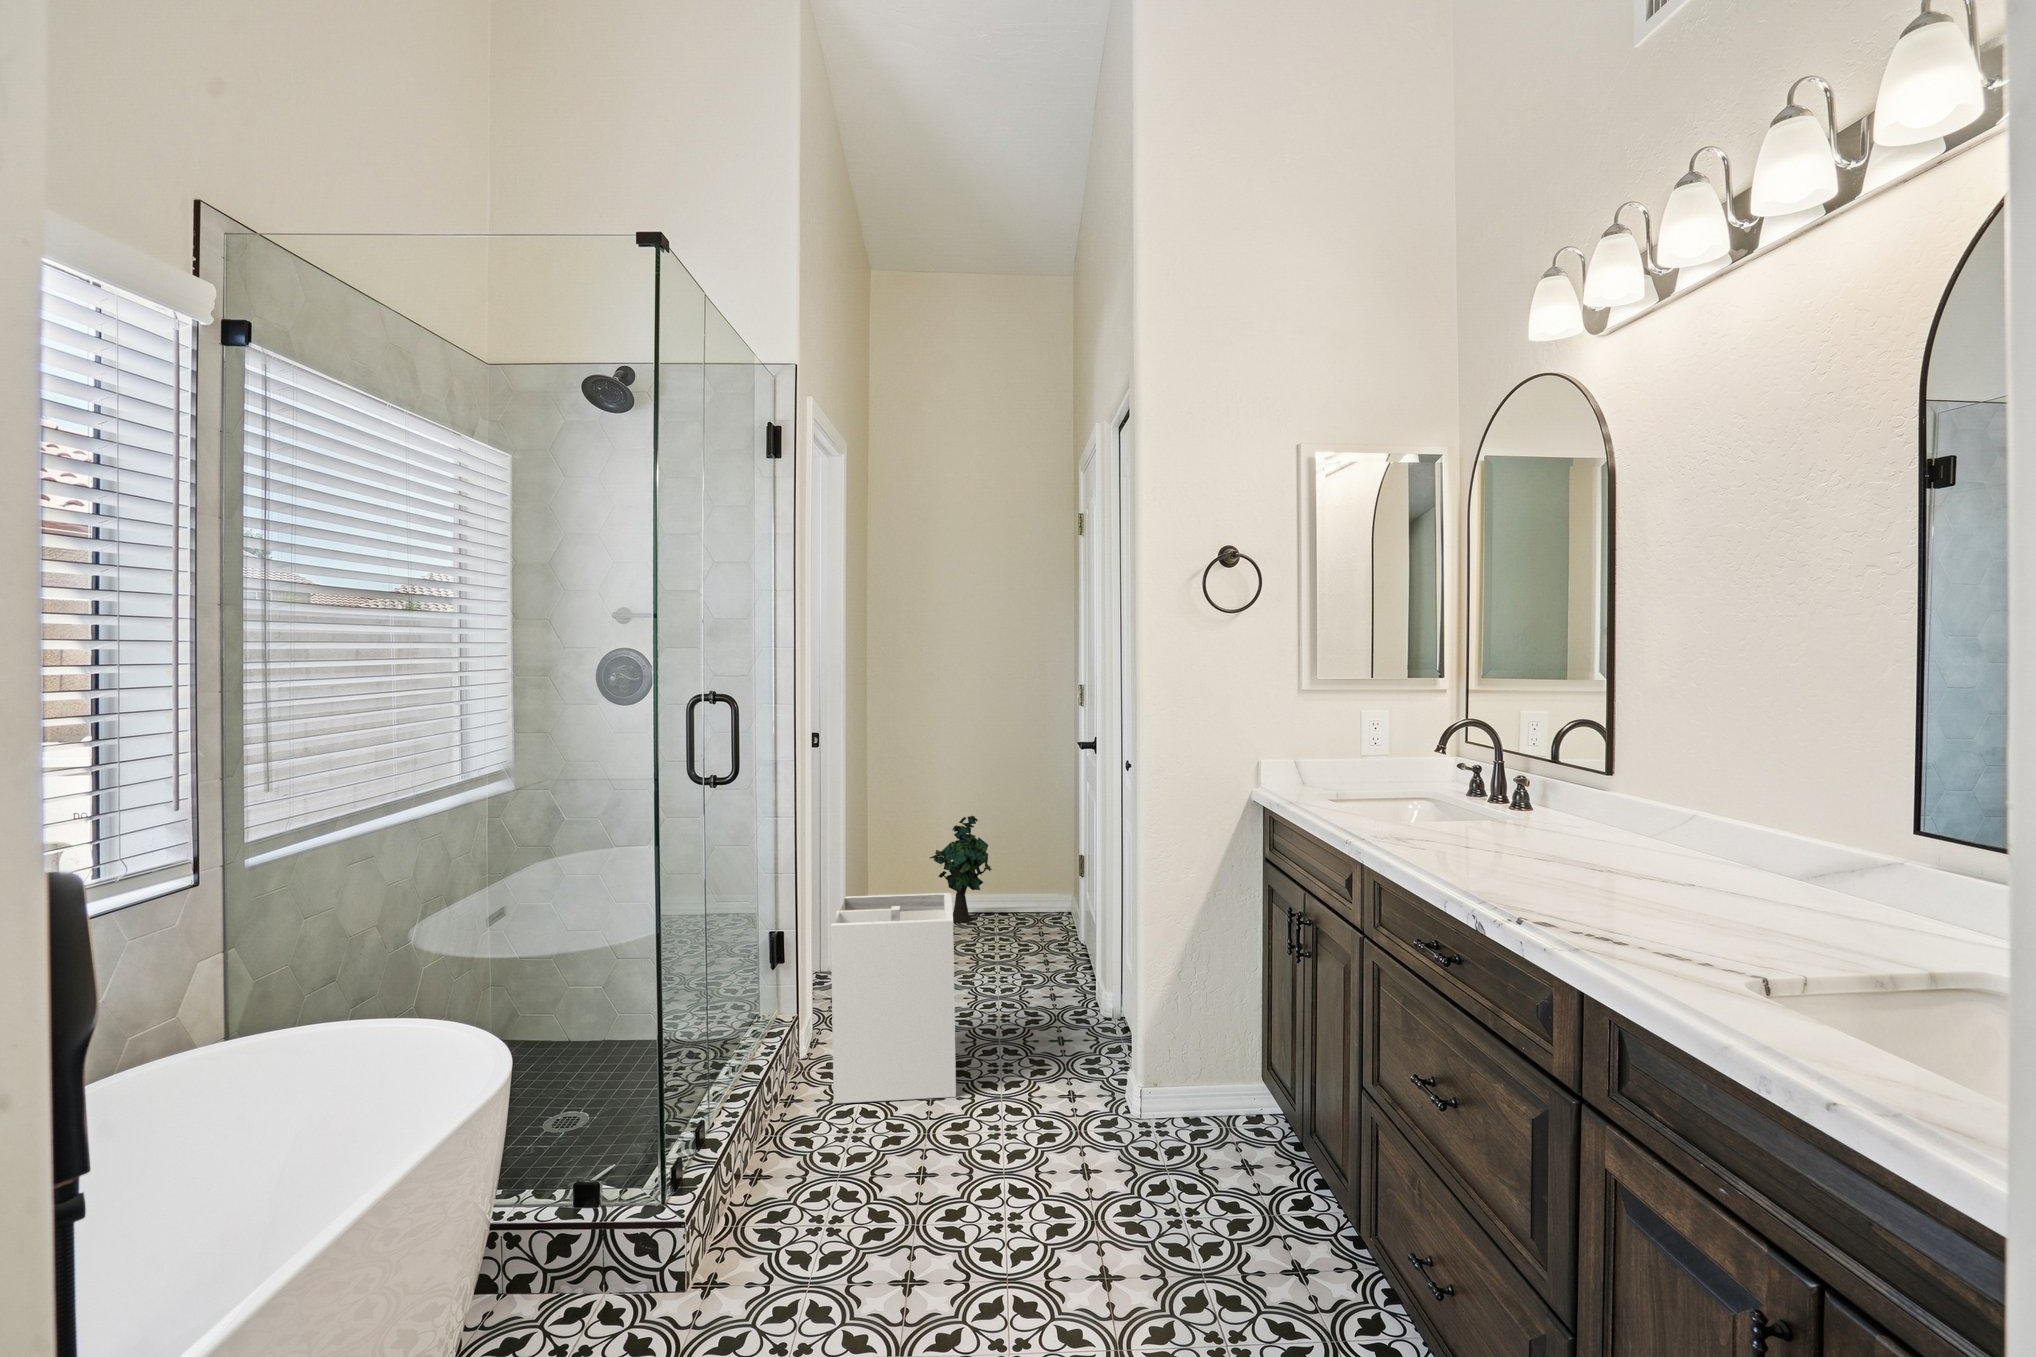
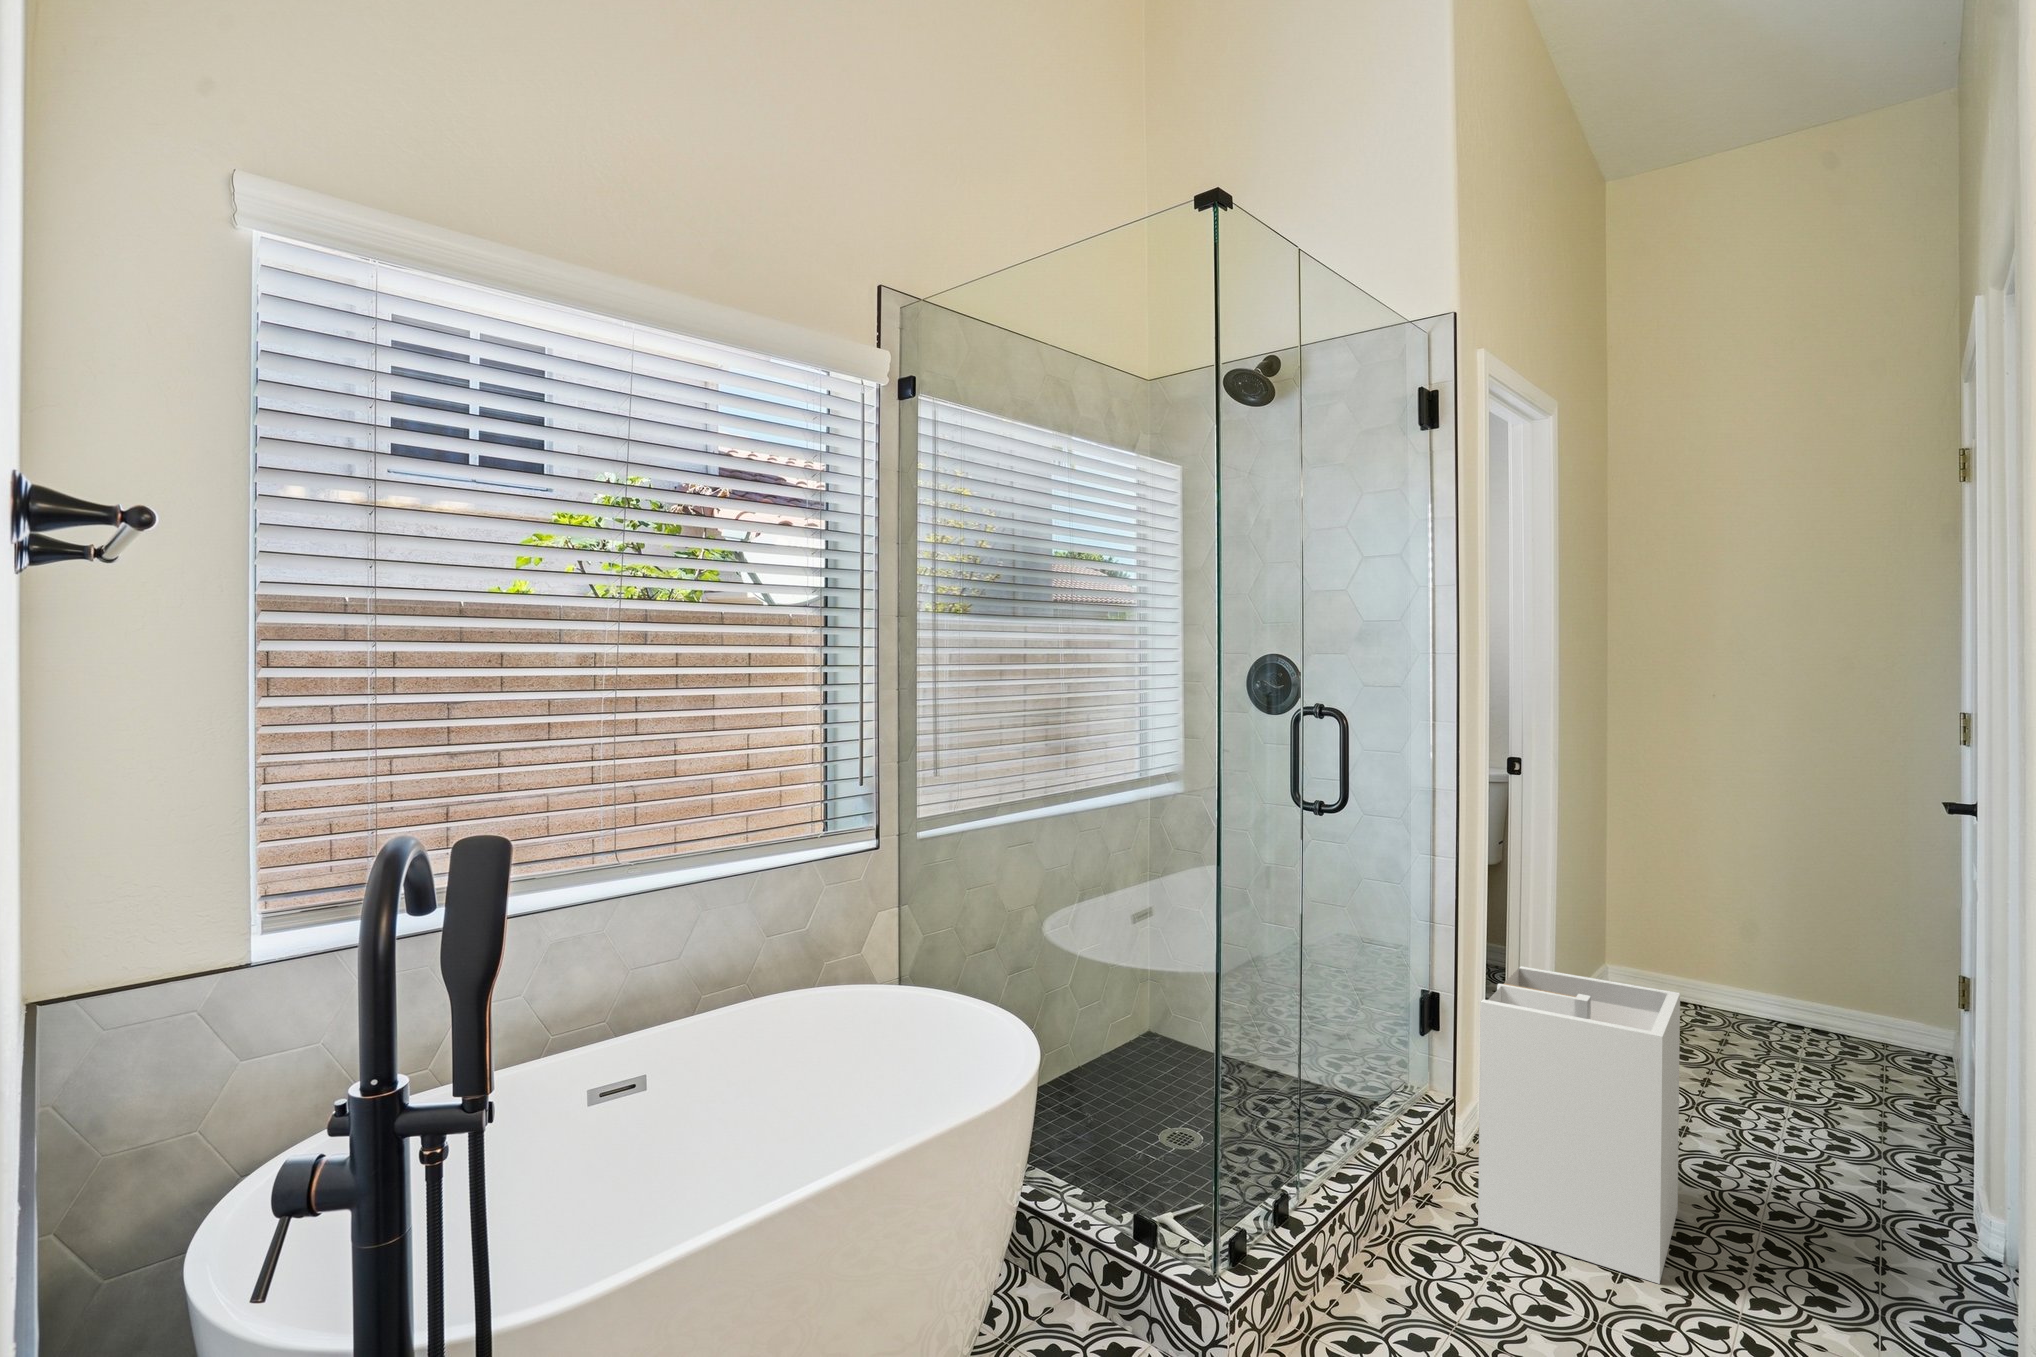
decorative plant: present [930,816,992,922] -> none [1697,882,1803,1029]

